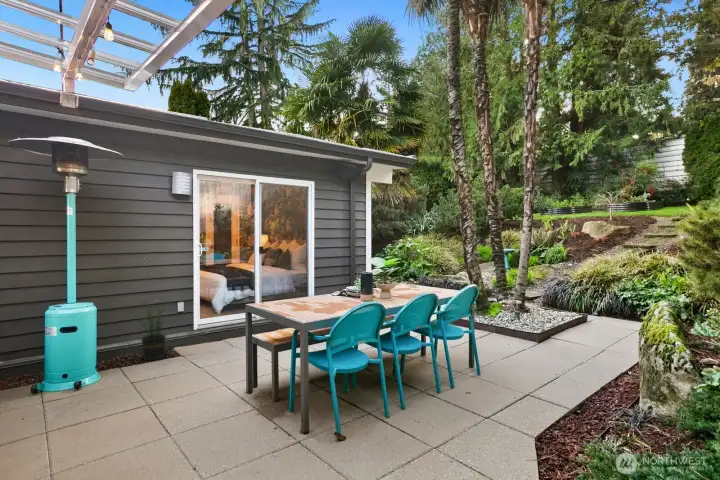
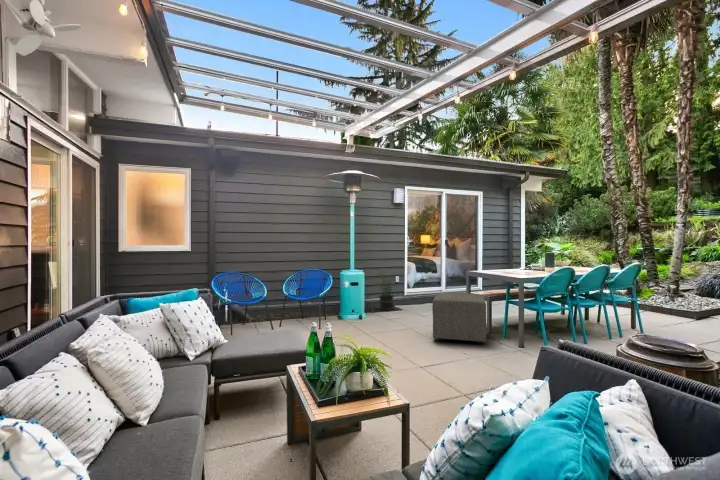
ottoman: none [158,345,266,438] -> present [432,293,486,344]

